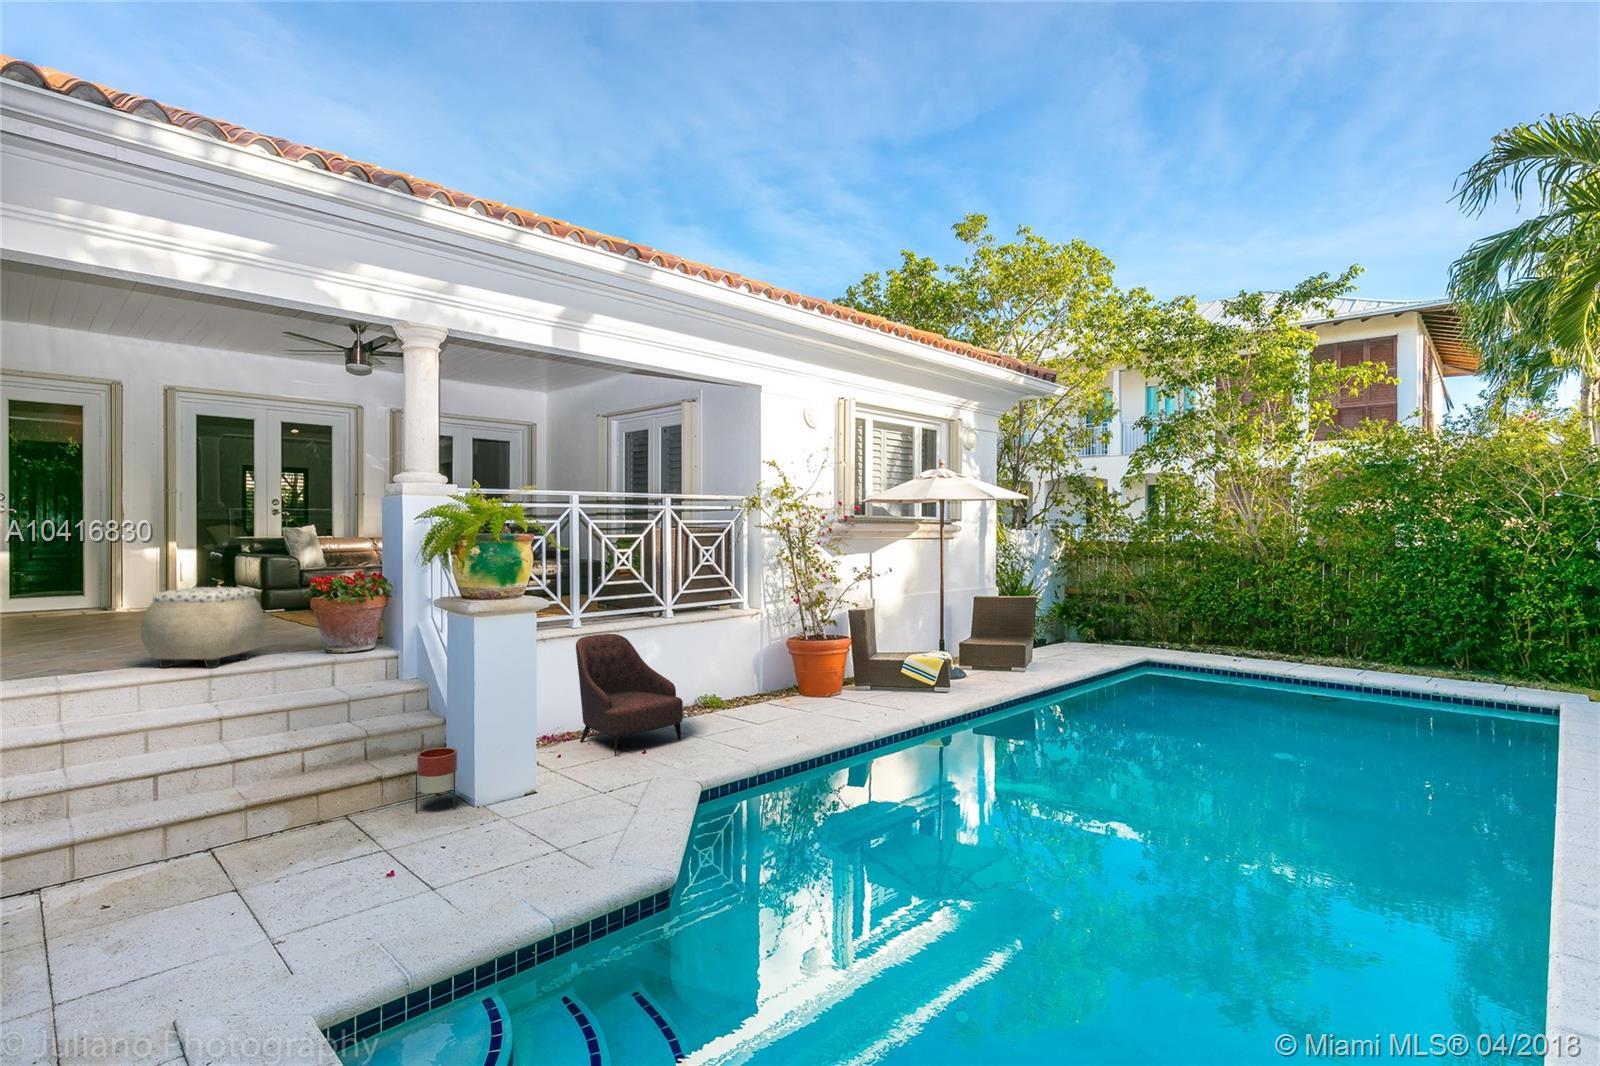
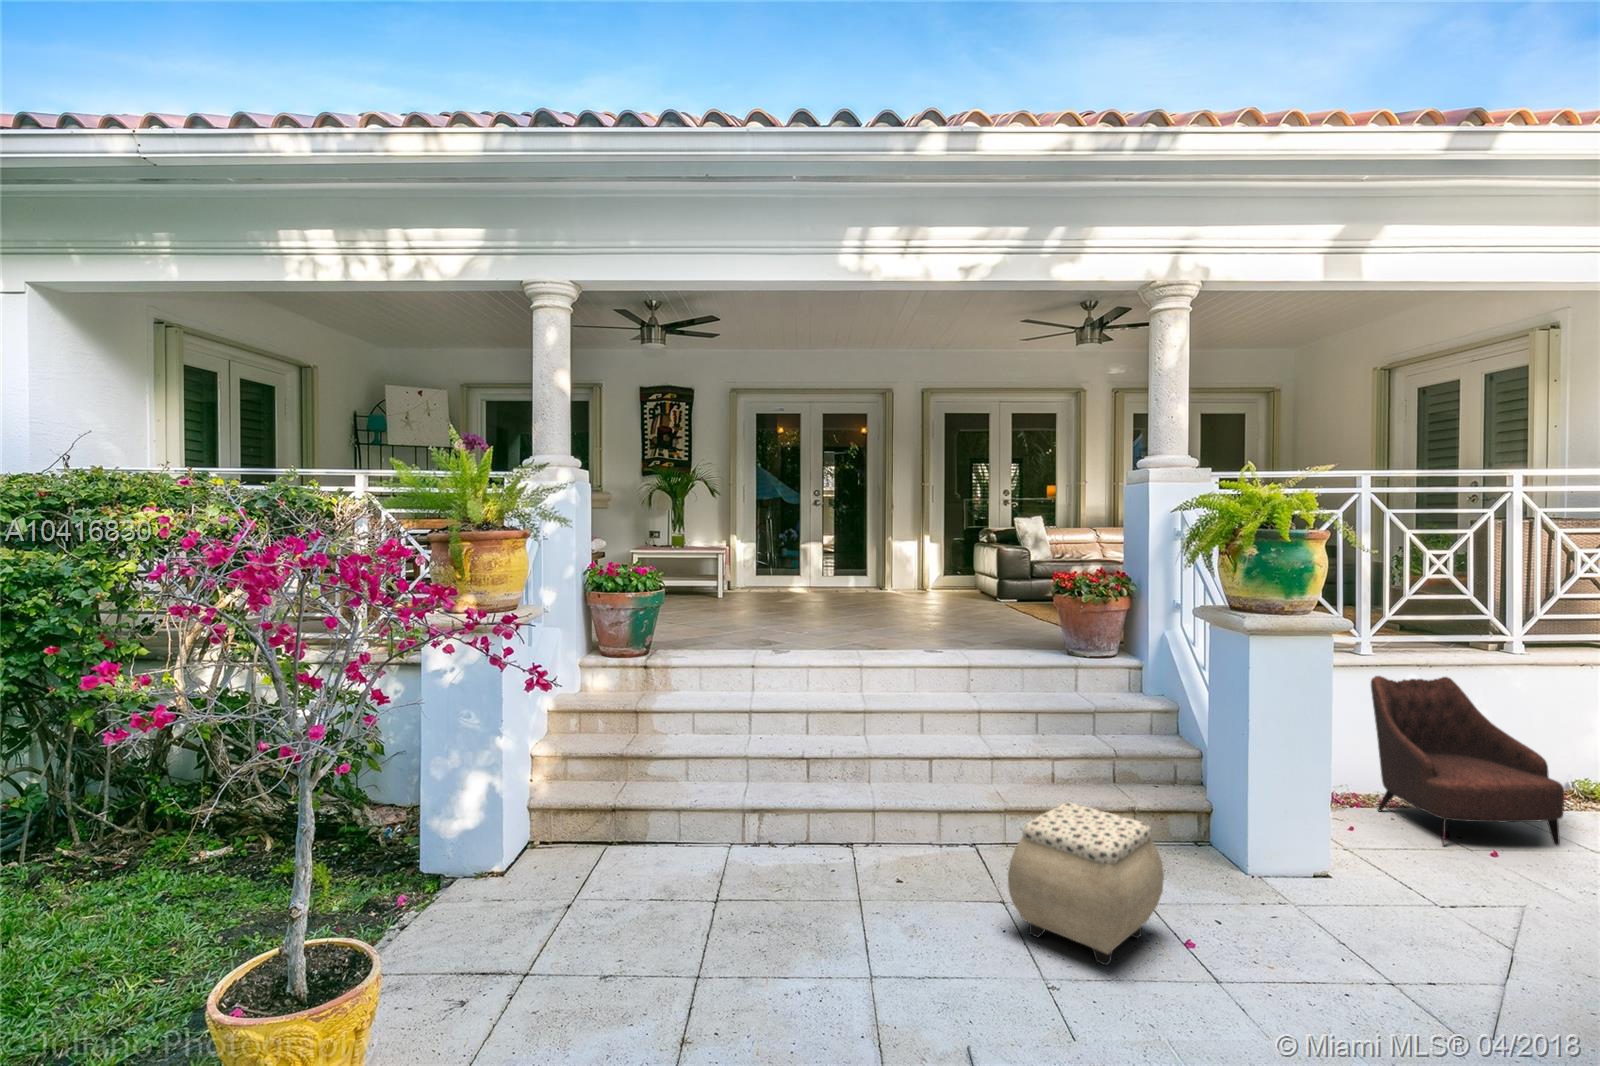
ottoman: present [140,587,265,668] -> present [1008,802,1164,965]
planter: present [416,748,457,813] -> none [1174,787,1224,870]

